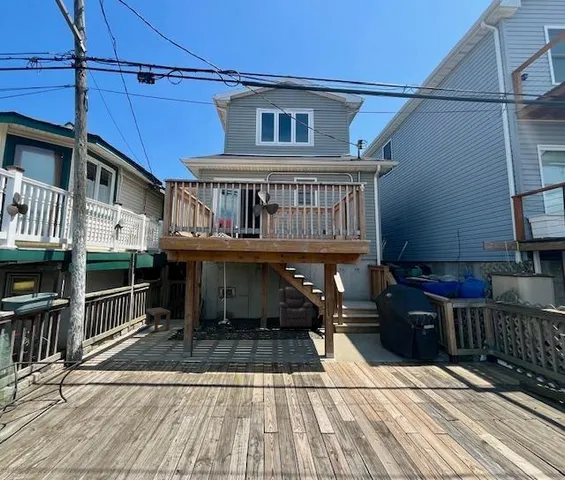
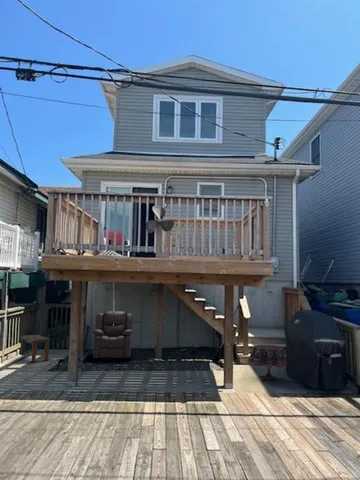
chair: present [278,287,312,328] -> present [93,311,133,360]
side table: none [343,315,377,347] -> present [248,345,287,381]

